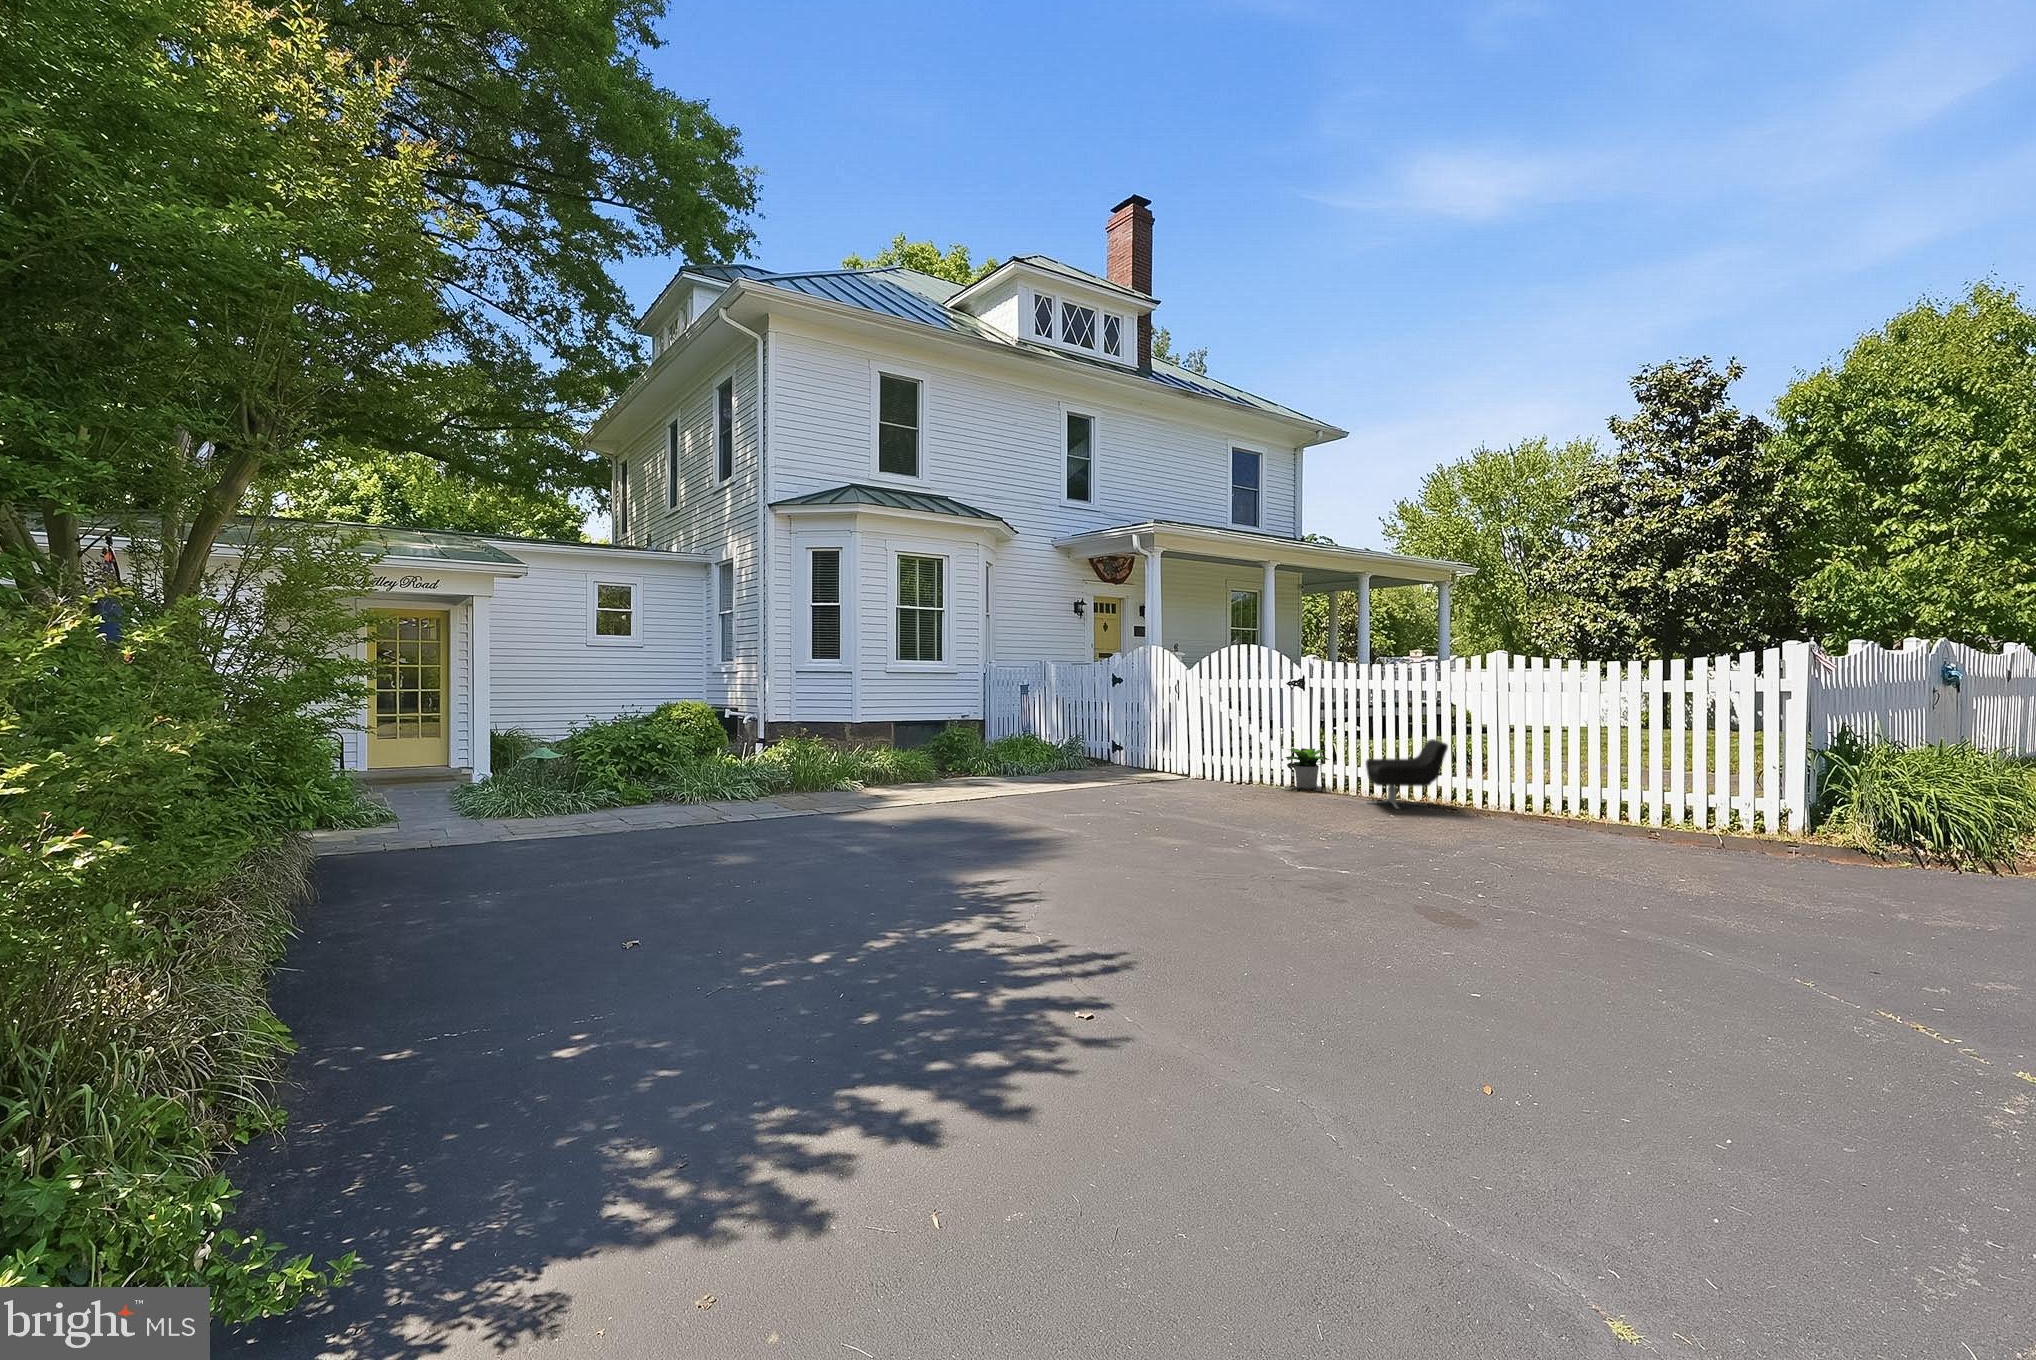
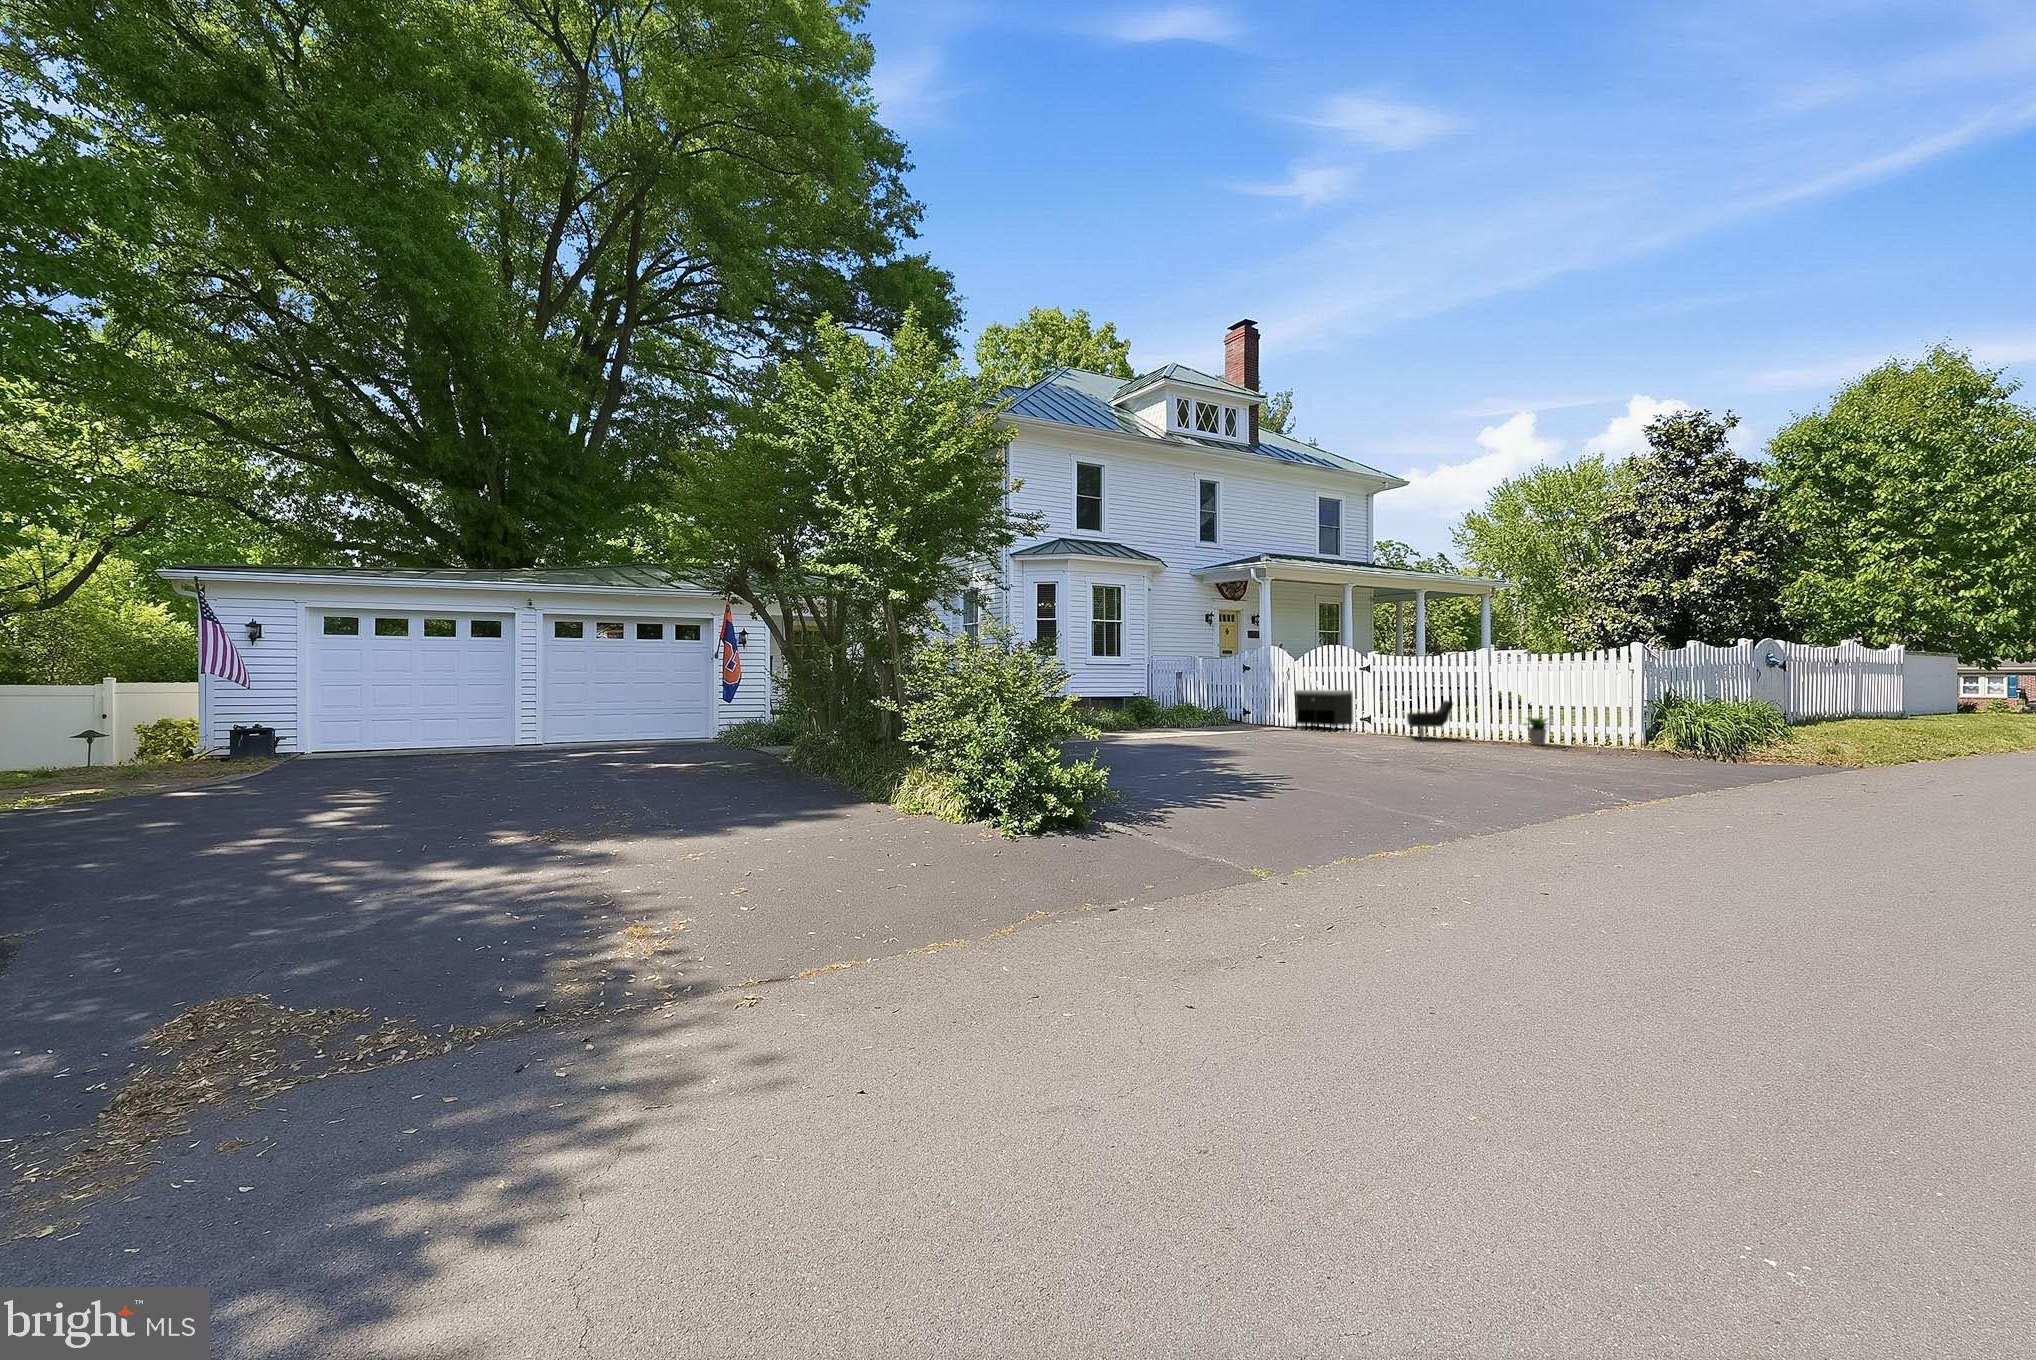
storage bench: none [1184,713,1277,781] -> present [1294,689,1353,729]
potted plant: present [1286,748,1329,789] -> present [1524,718,1547,745]

